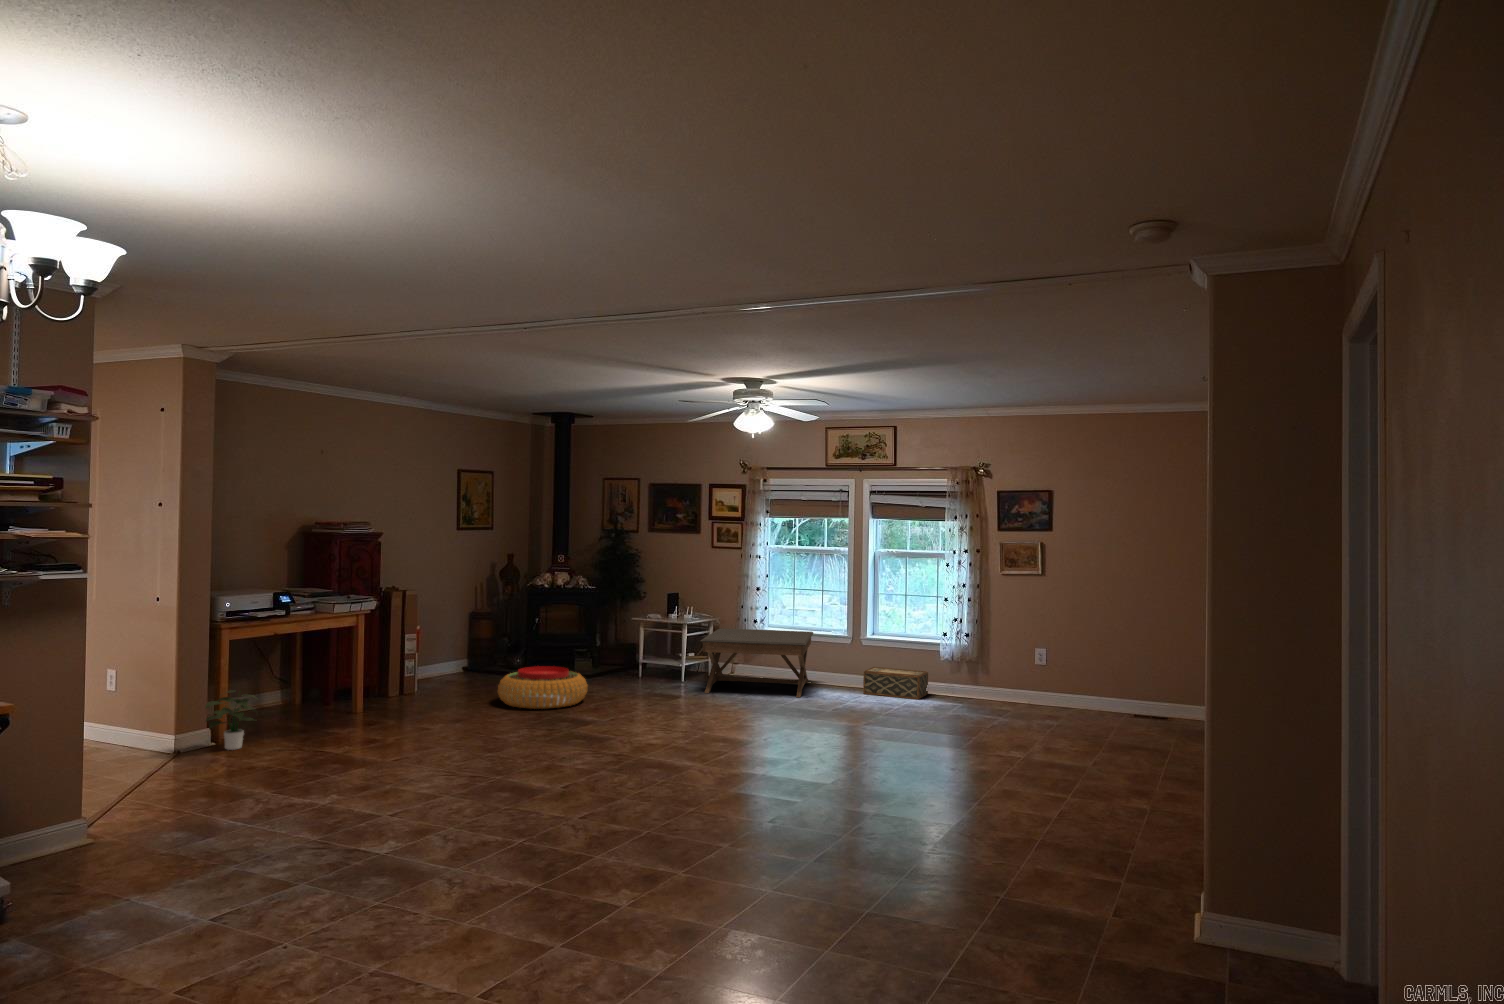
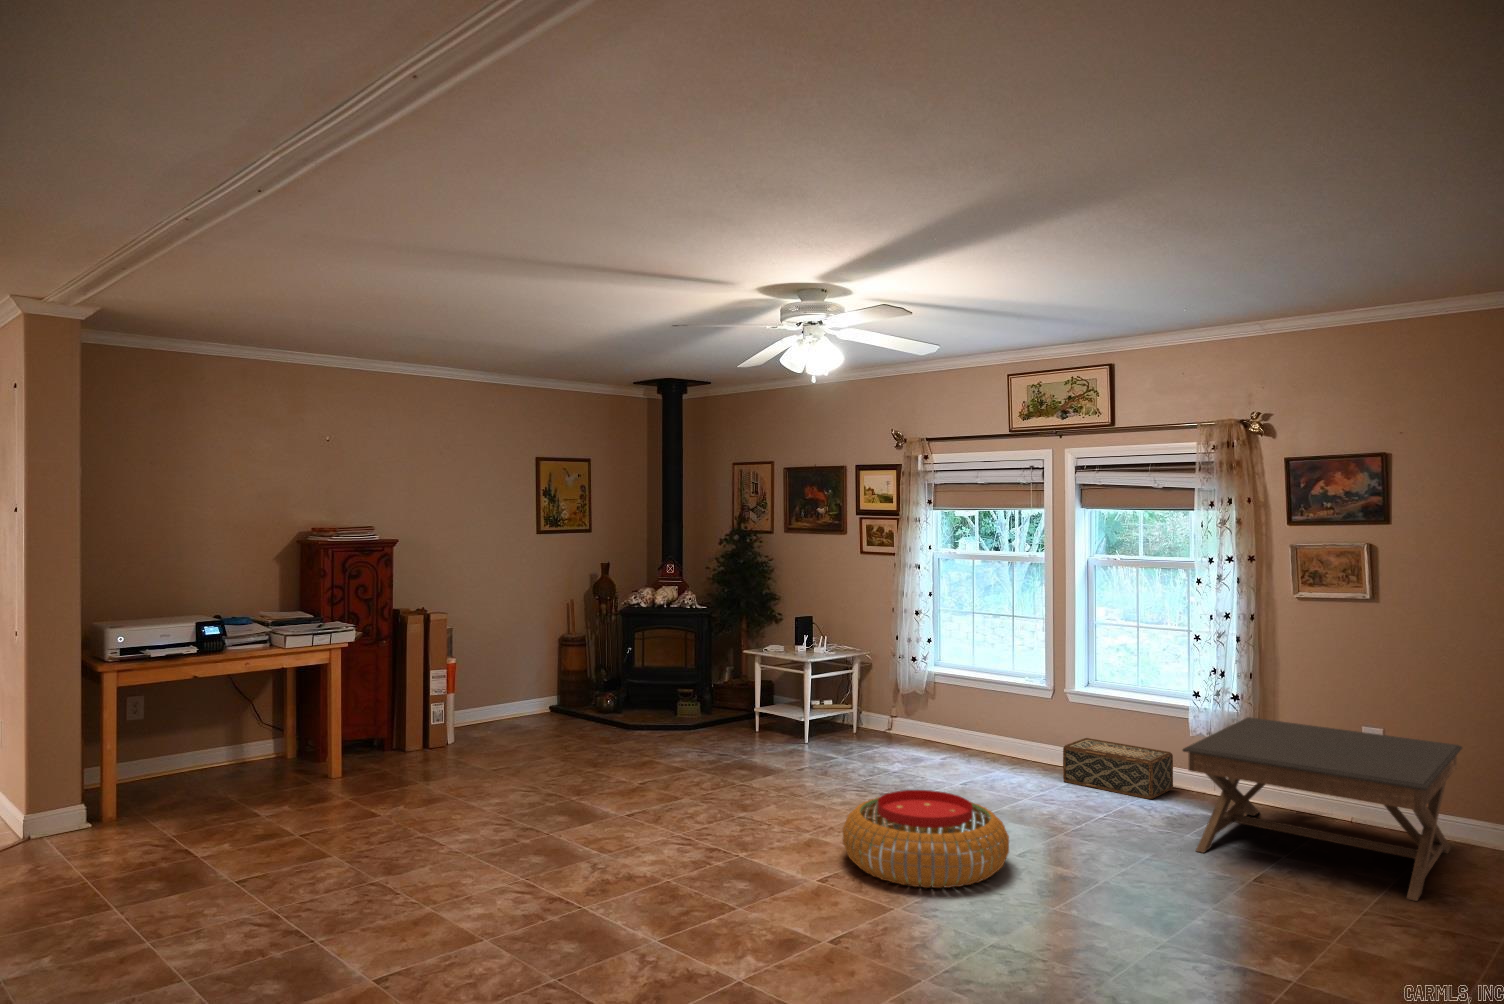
coffee table: present [700,628,813,698] -> present [1183,717,1462,901]
pouf: present [498,666,587,709] -> present [843,790,1009,888]
potted plant: present [205,690,256,750] -> none [59,754,143,837]

